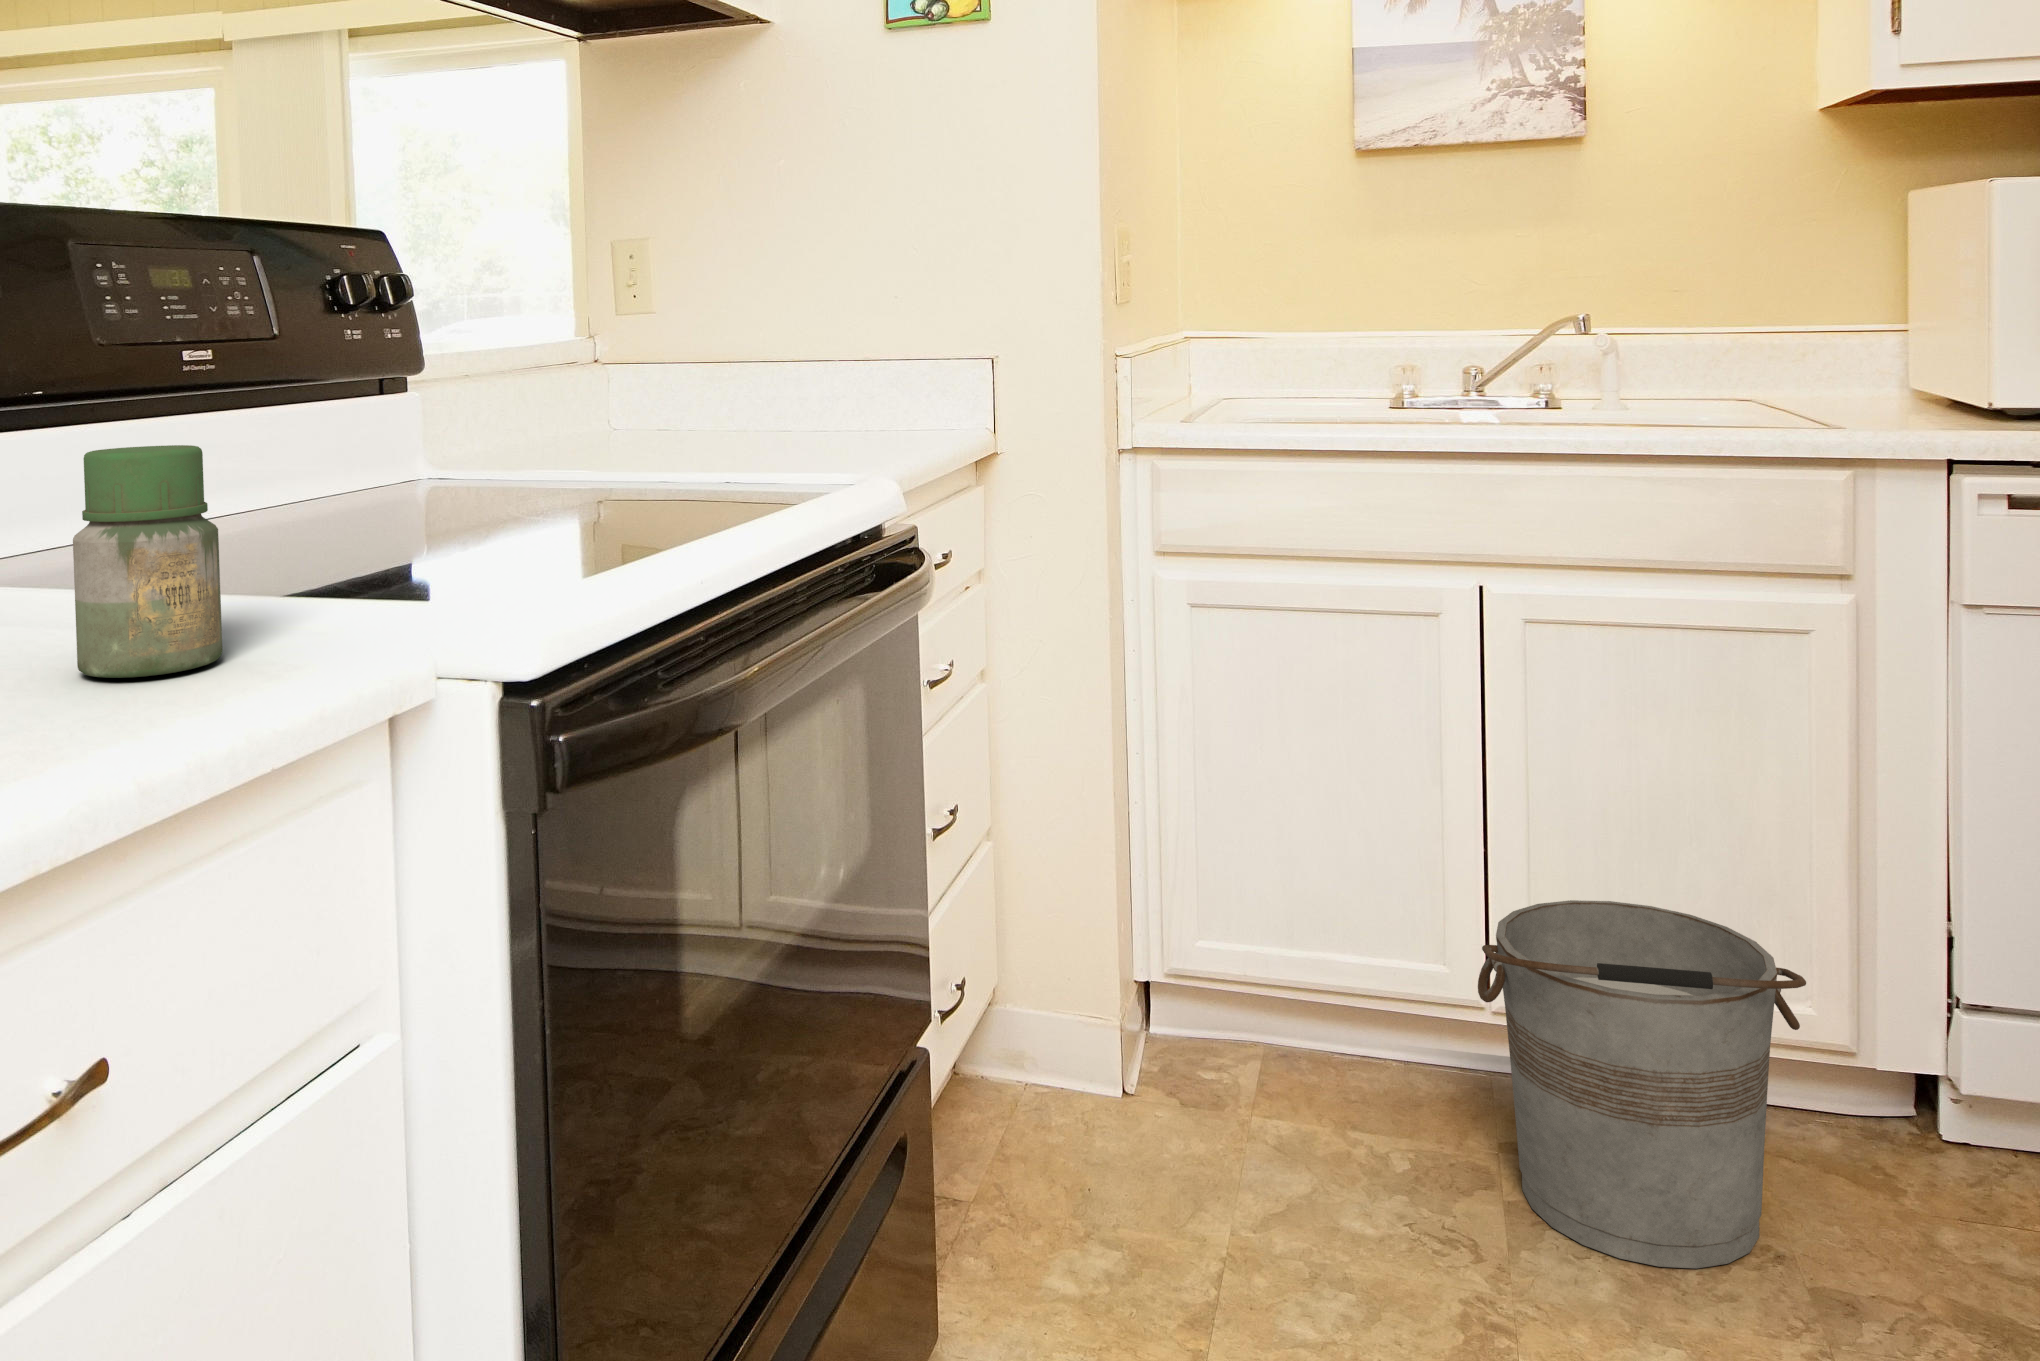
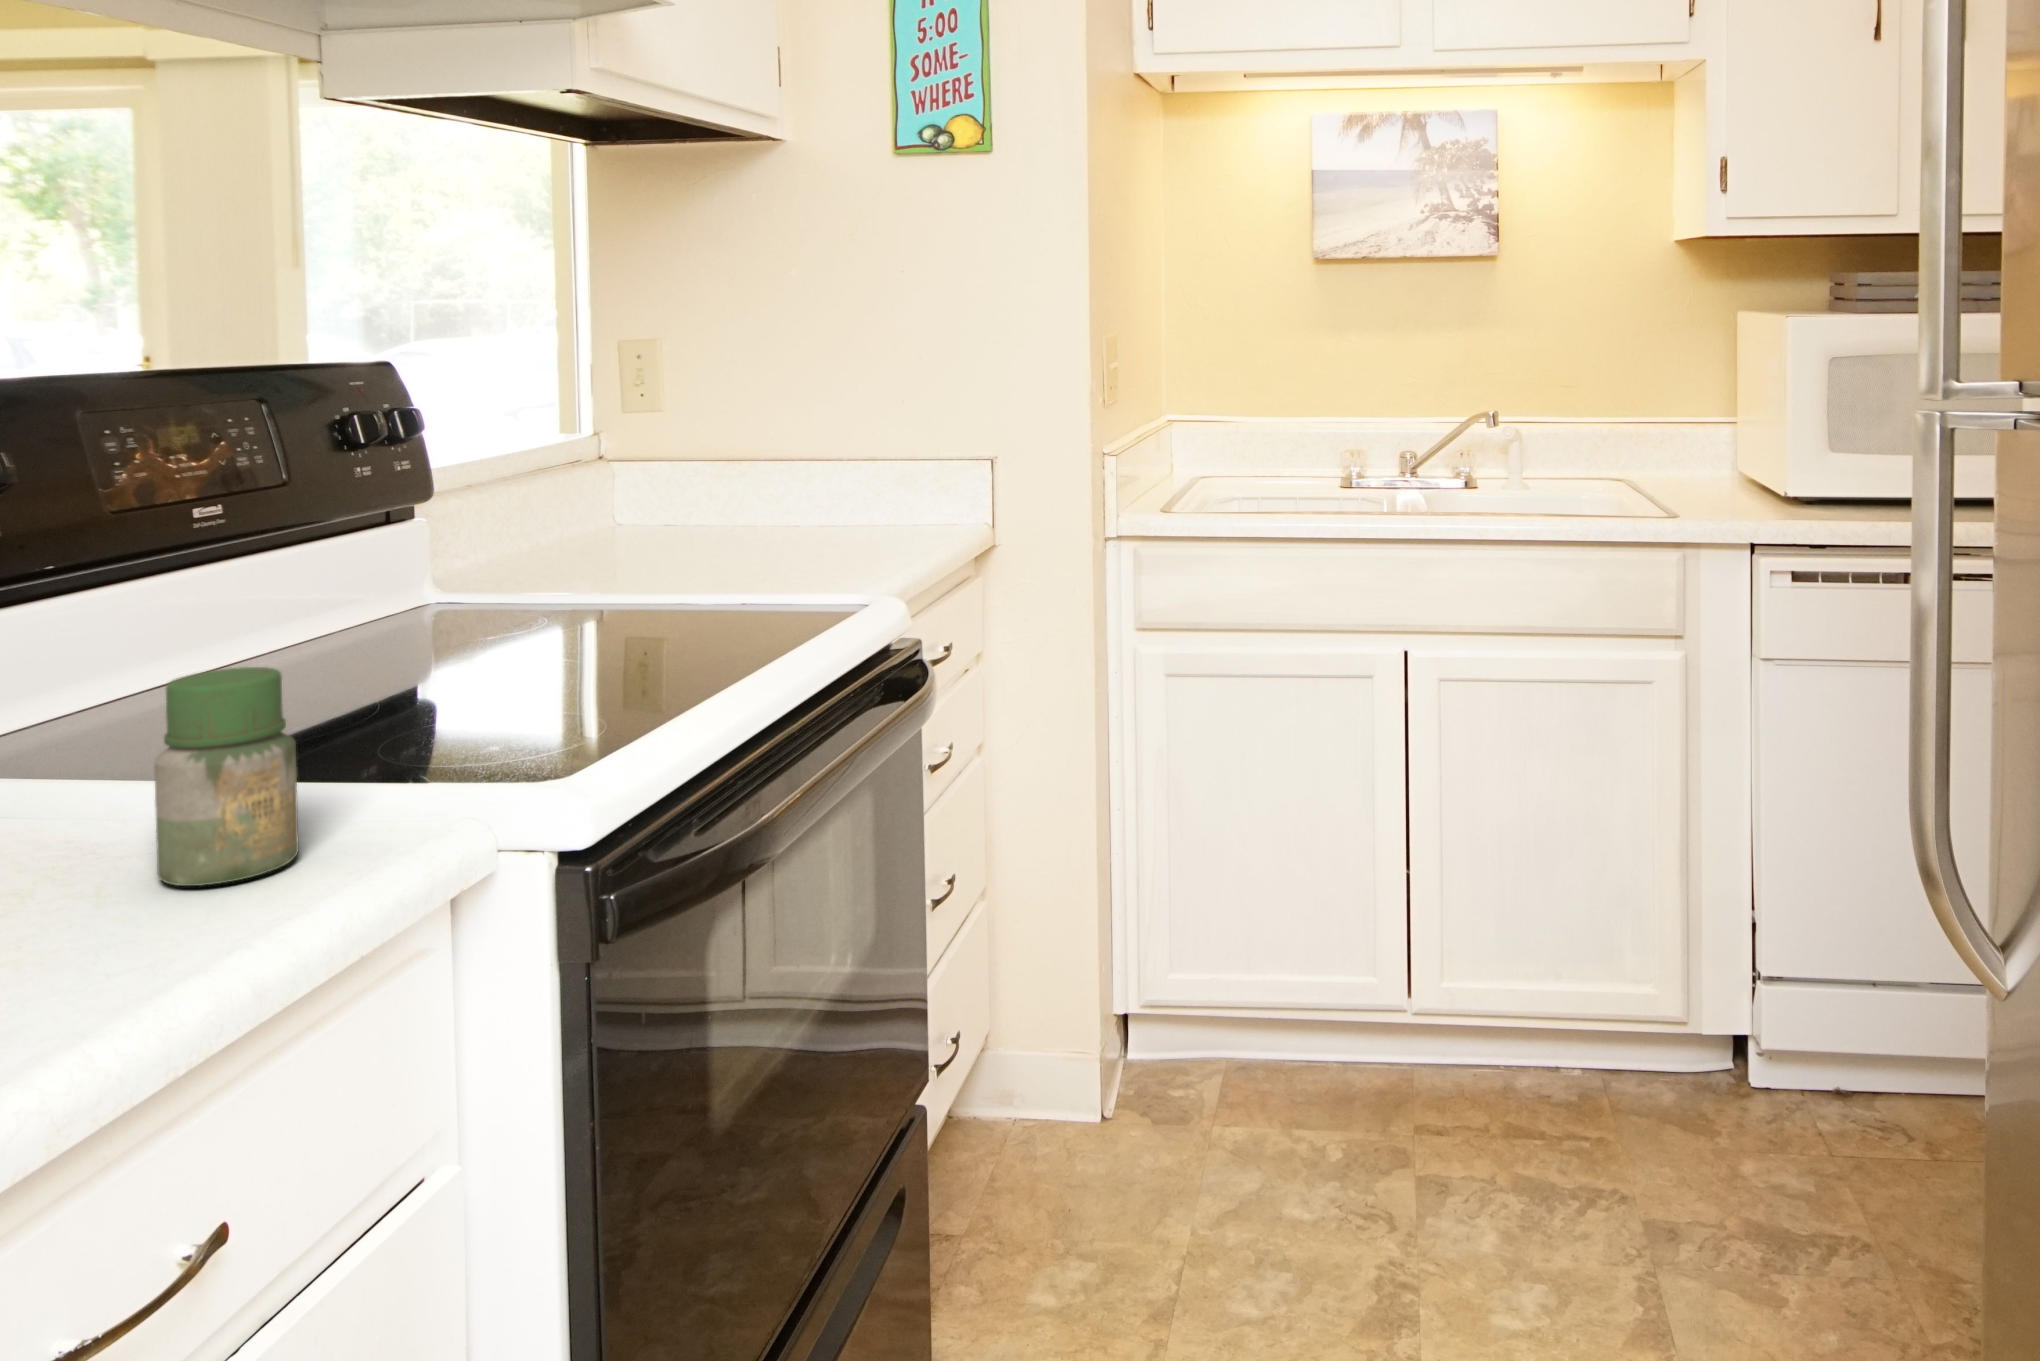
bucket: present [1478,900,1806,1269] -> none [1400,914,1642,1213]

